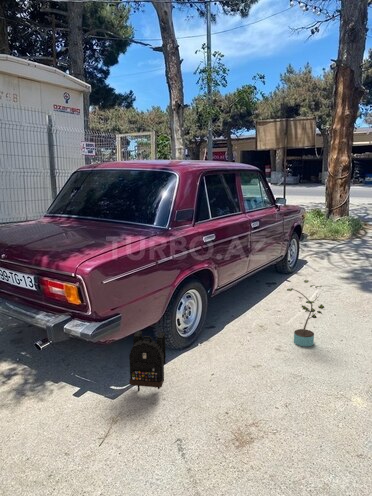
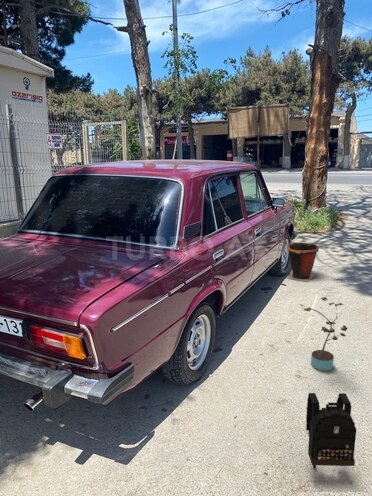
trash can: none [293,242,326,279] -> present [287,243,319,282]
backpack: present [129,331,166,391] -> present [306,393,356,468]

